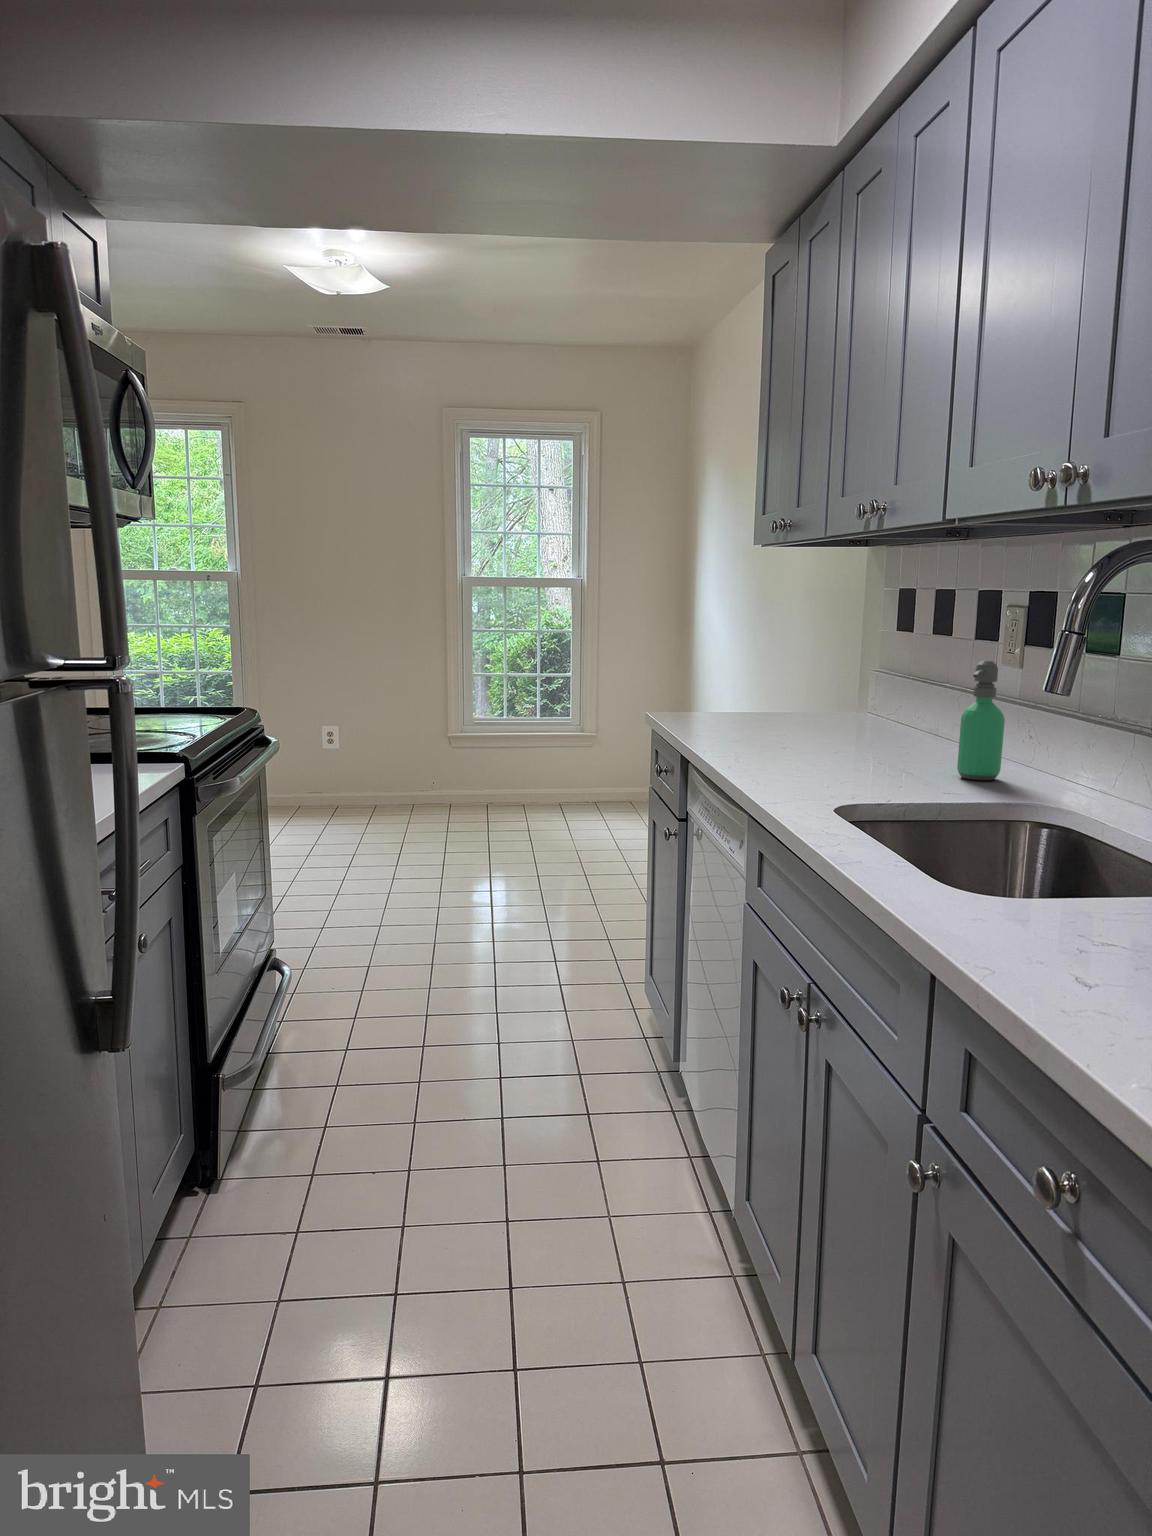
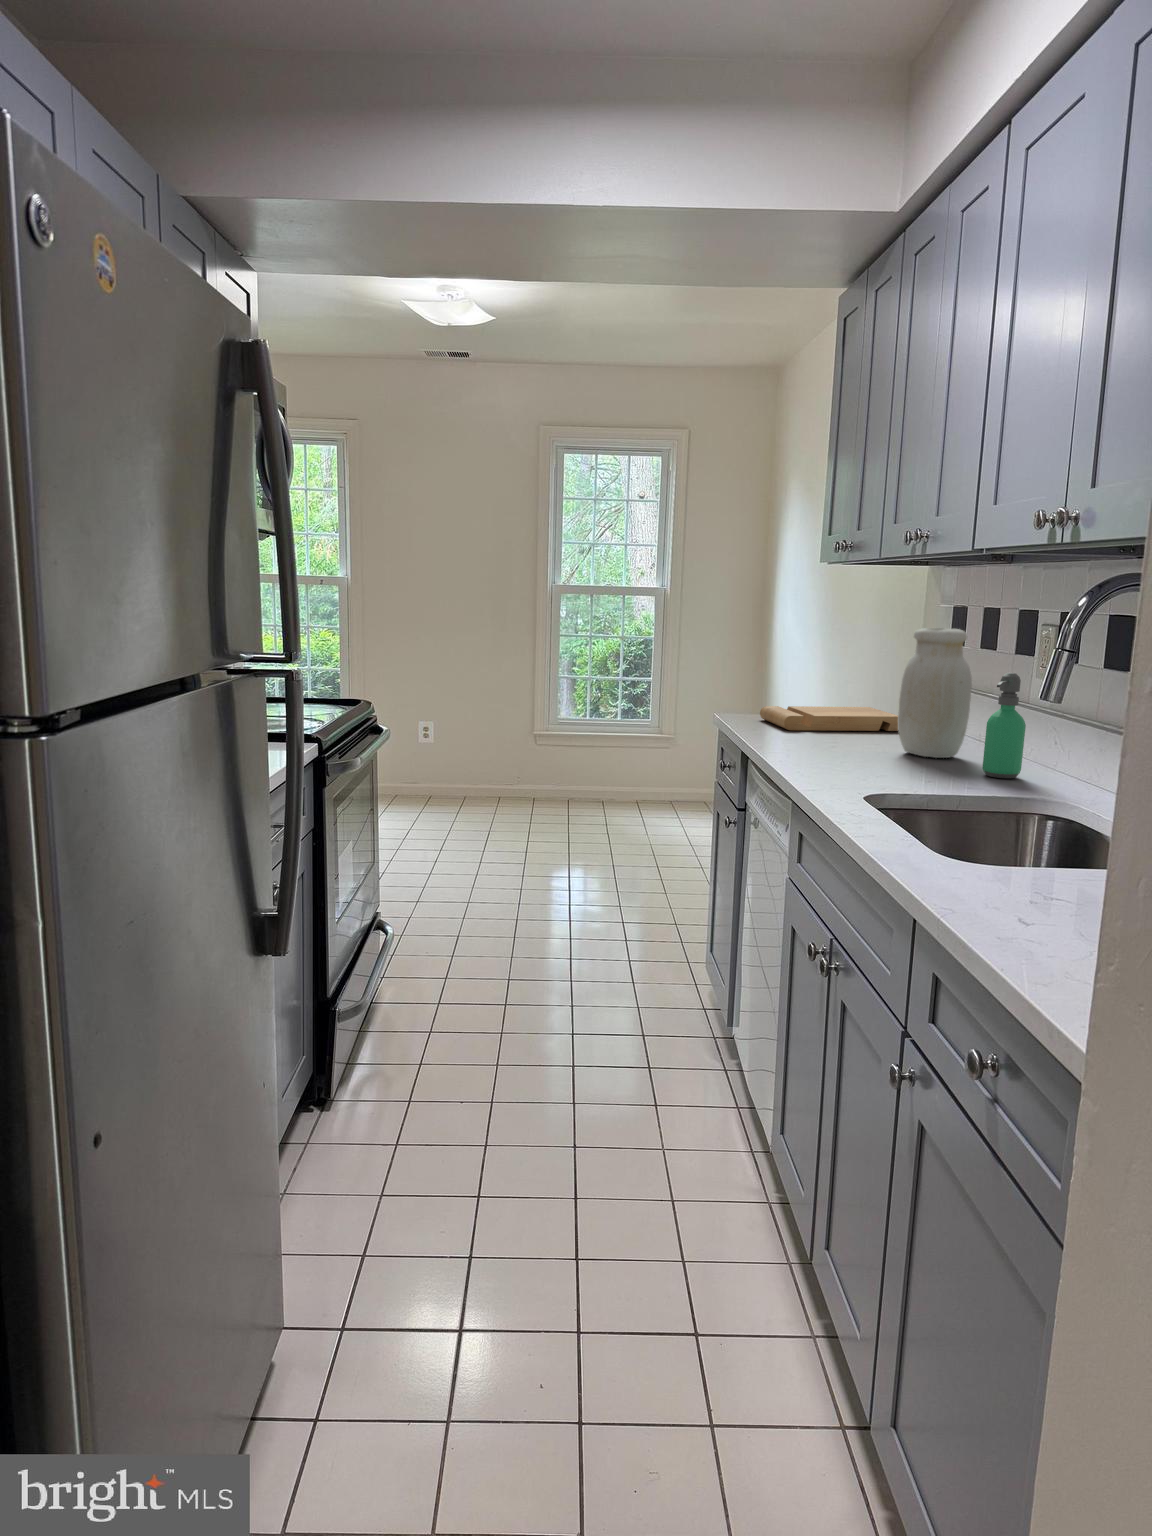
jar: none [857,612,937,758] -> present [898,628,972,758]
cutting board: none [697,701,858,730] -> present [760,706,898,731]

